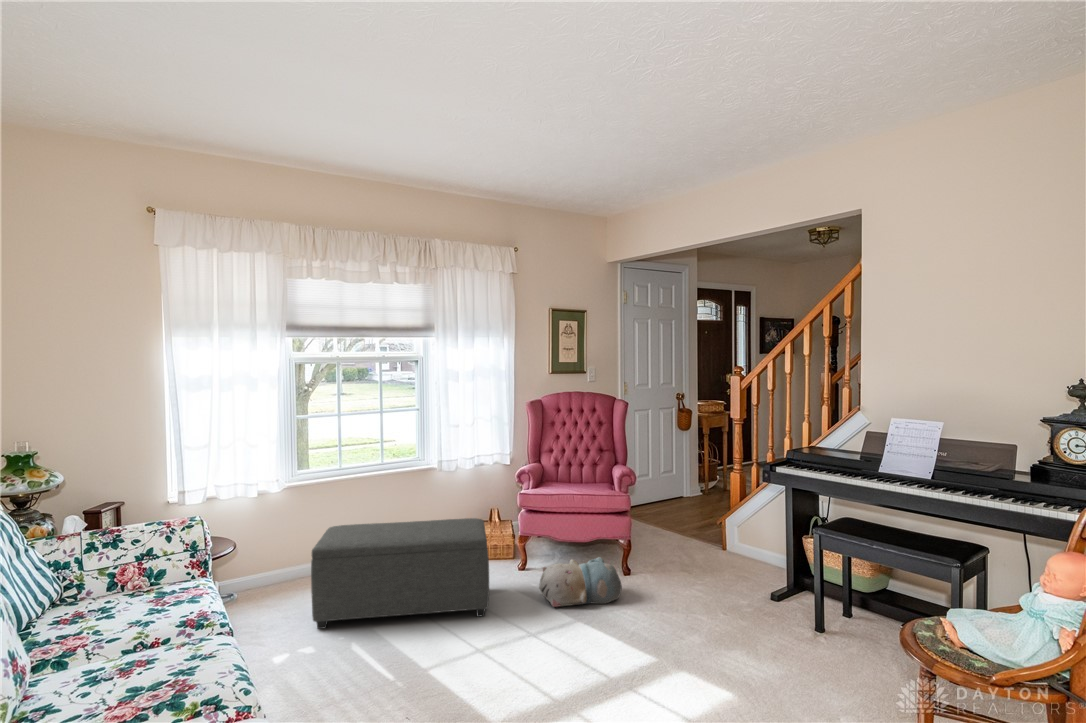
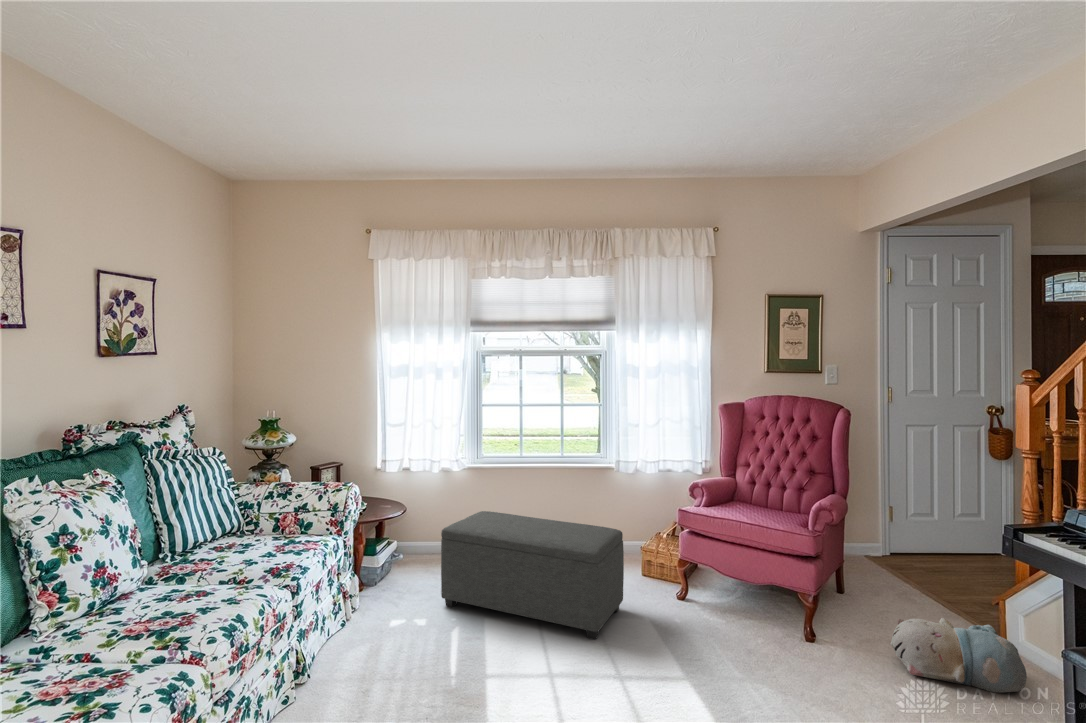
plush toy: present [539,557,622,607] -> present [891,618,1027,693]

